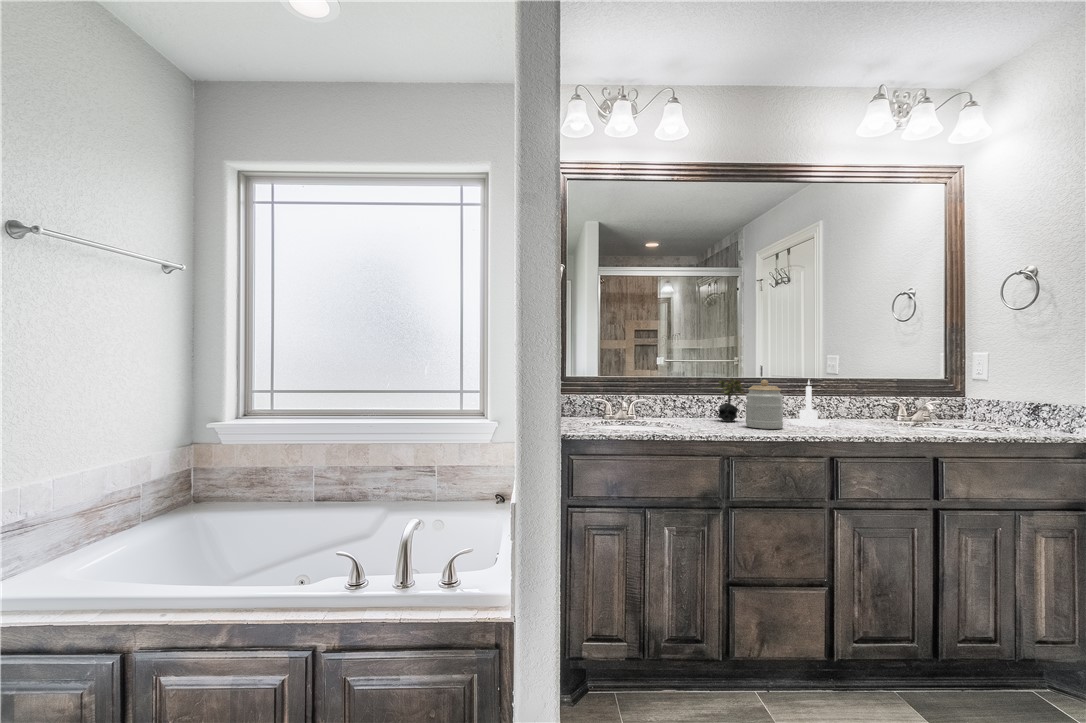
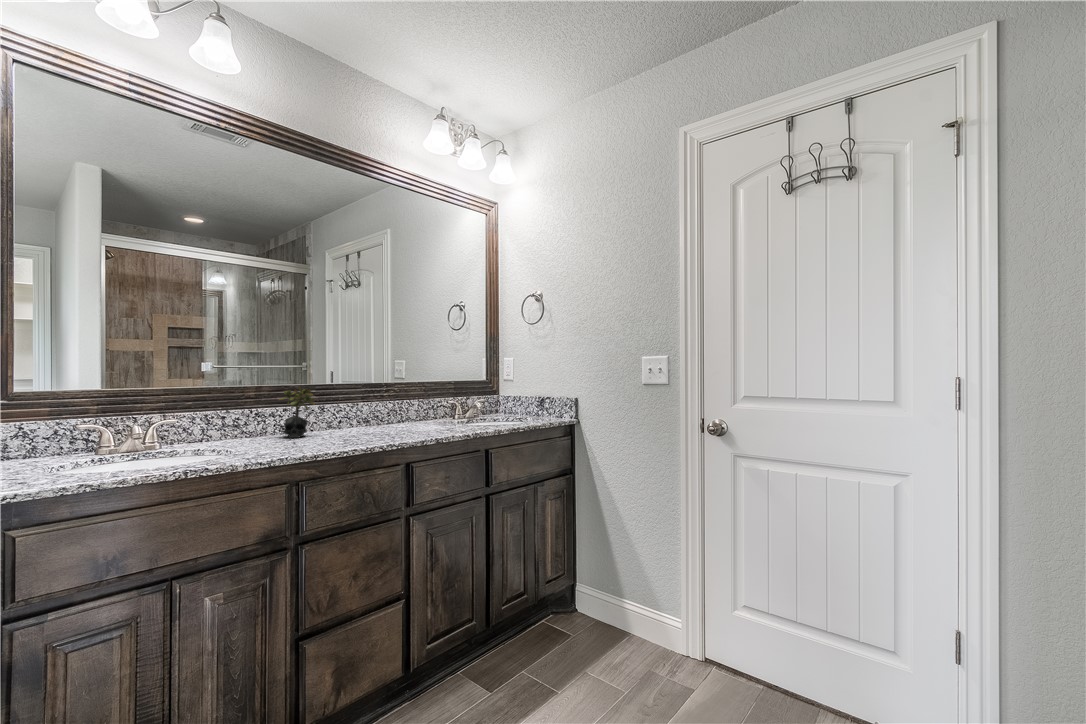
jar: present [746,380,784,429] -> none [317,388,358,443]
candle holder: present [789,380,829,427] -> none [363,385,401,434]

